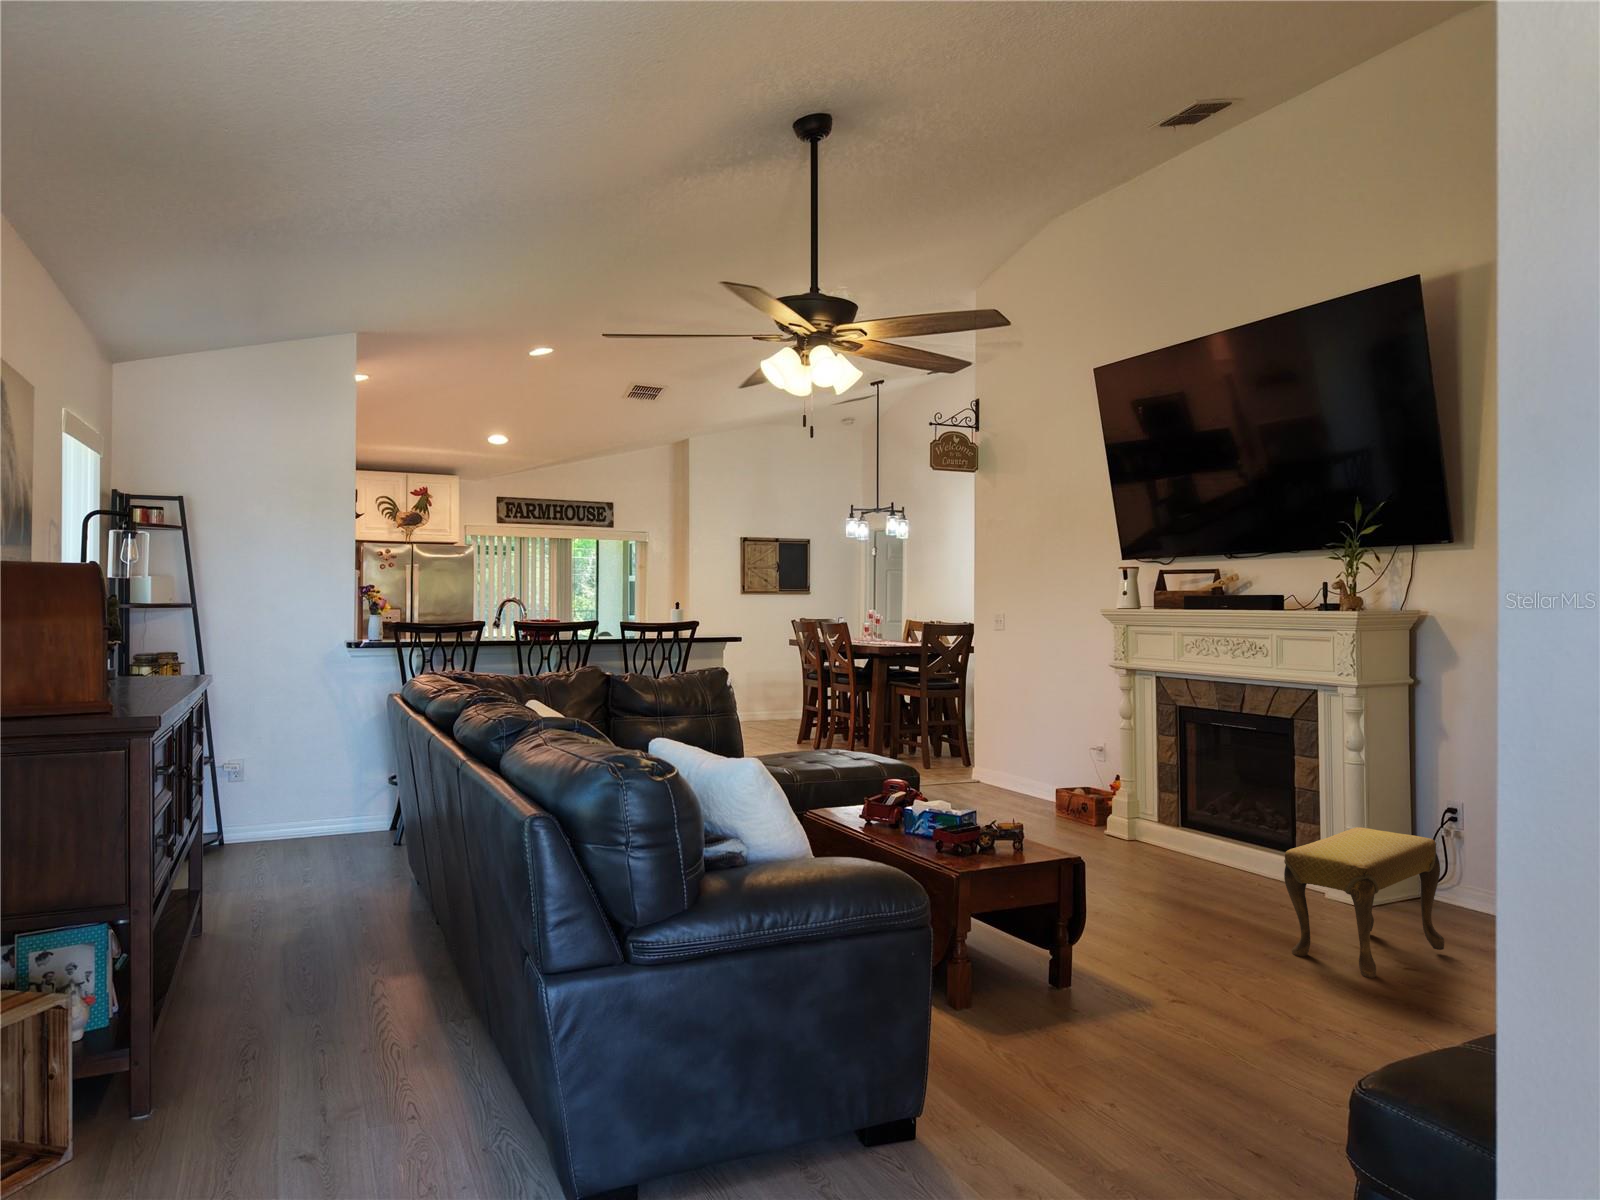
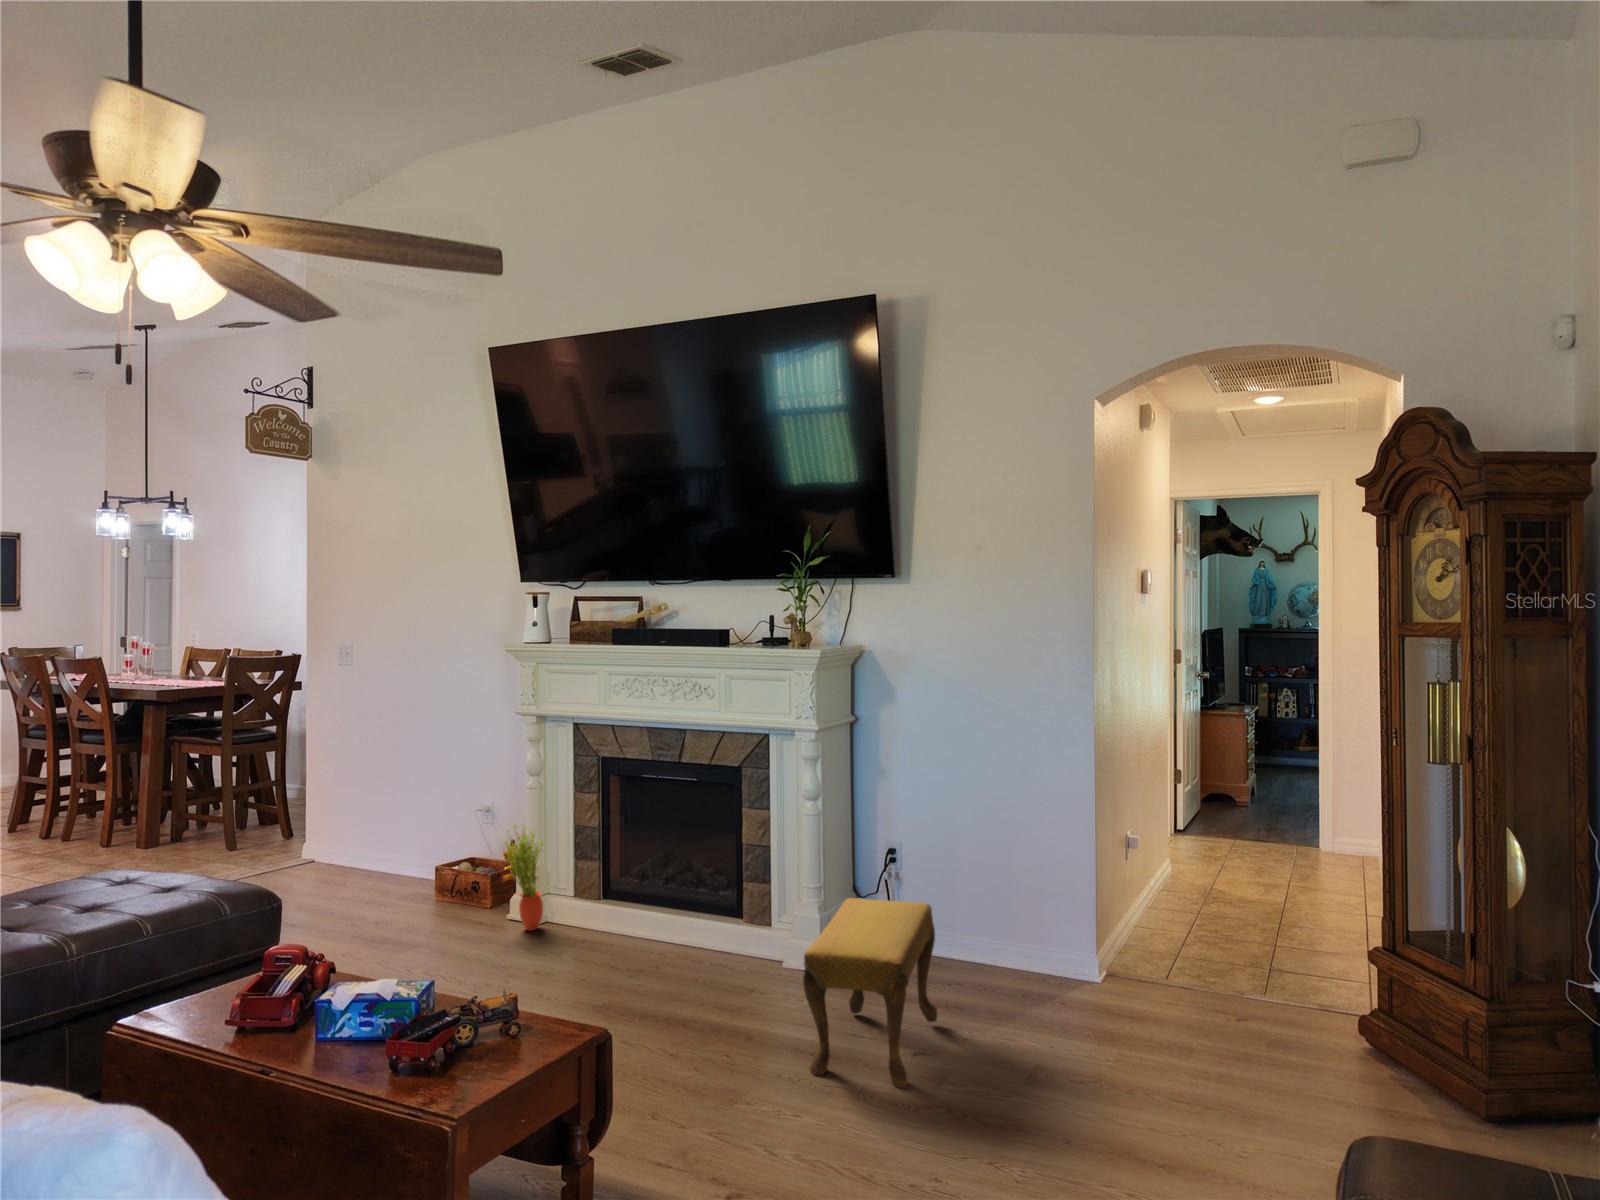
potted plant: none [1094,754,1129,842] -> present [502,825,543,930]

